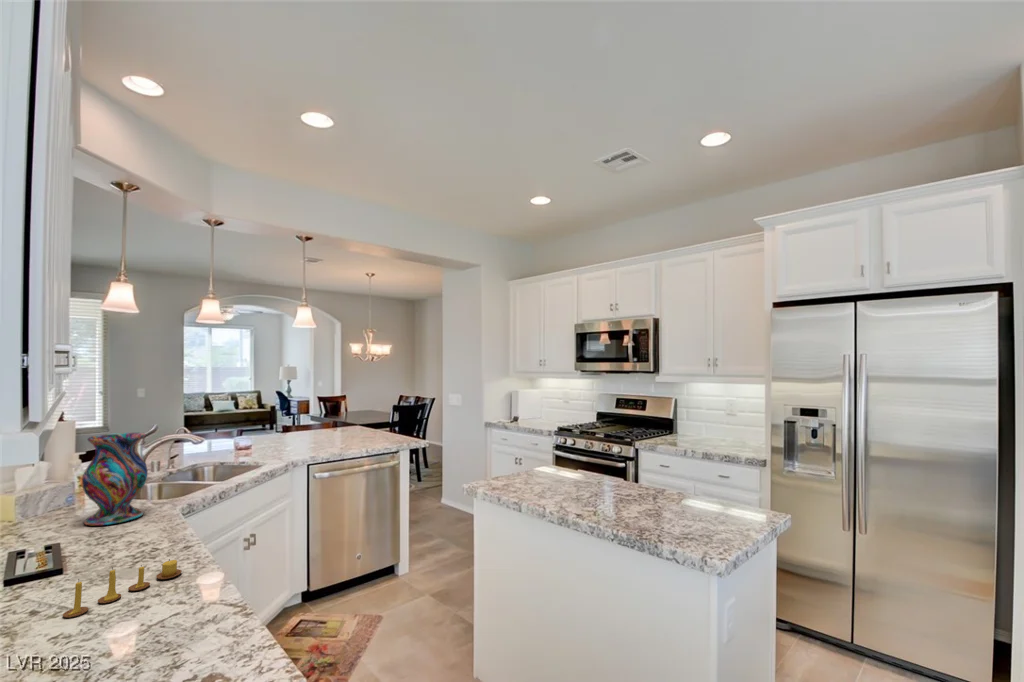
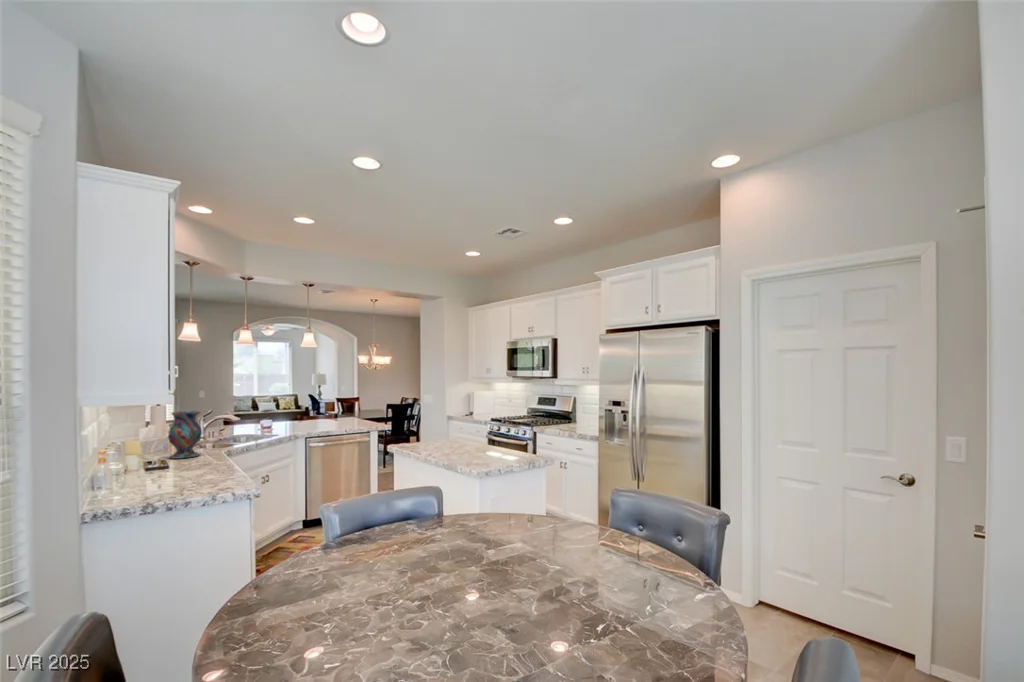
candle: present [63,559,182,618] -> none [164,463,215,481]

